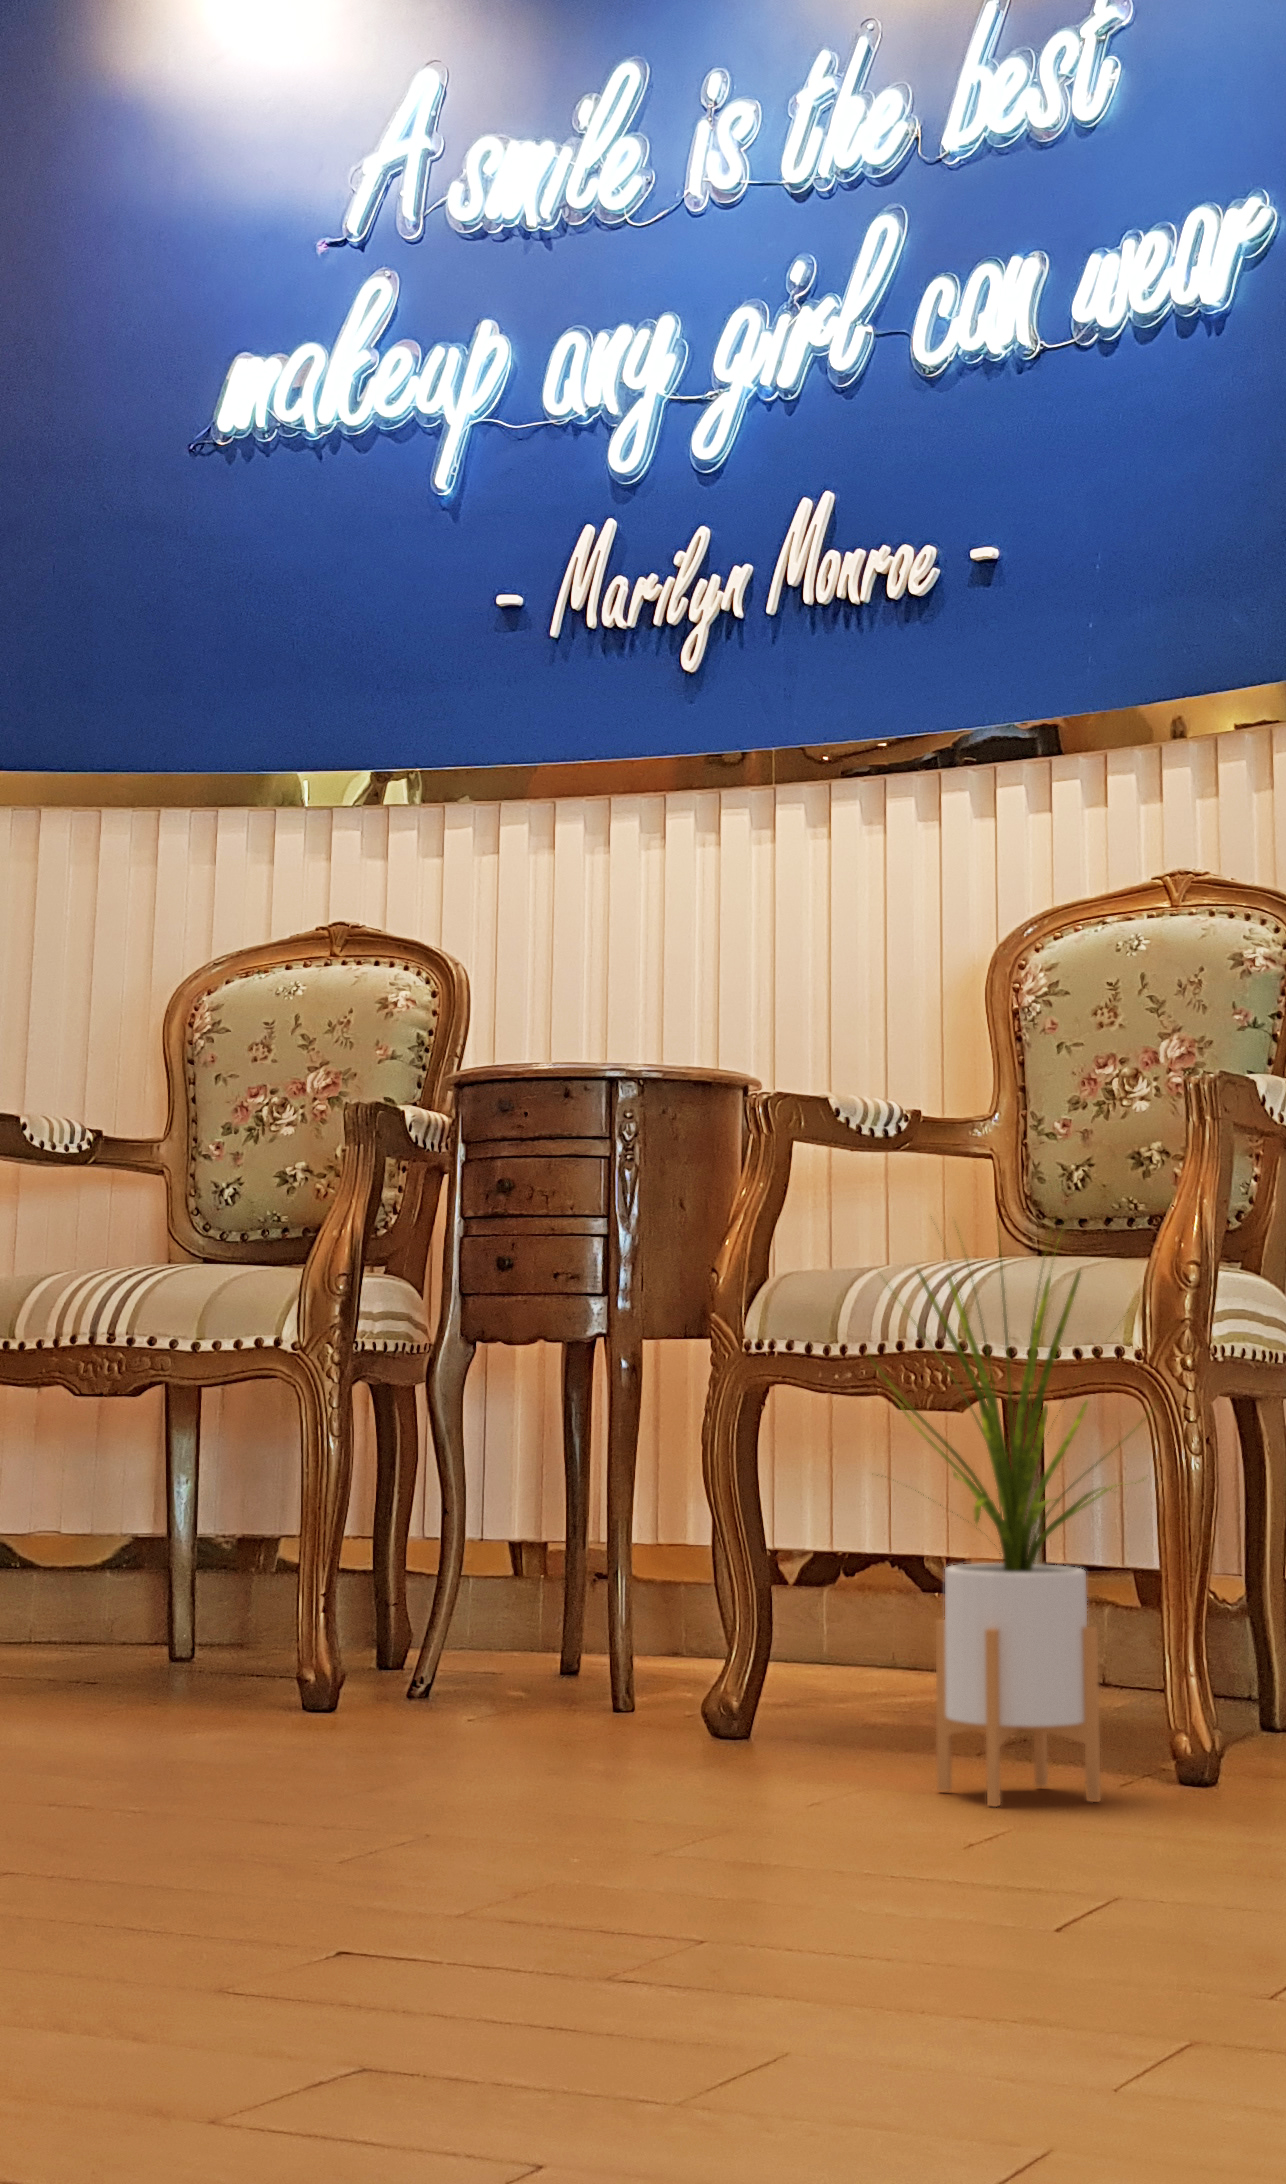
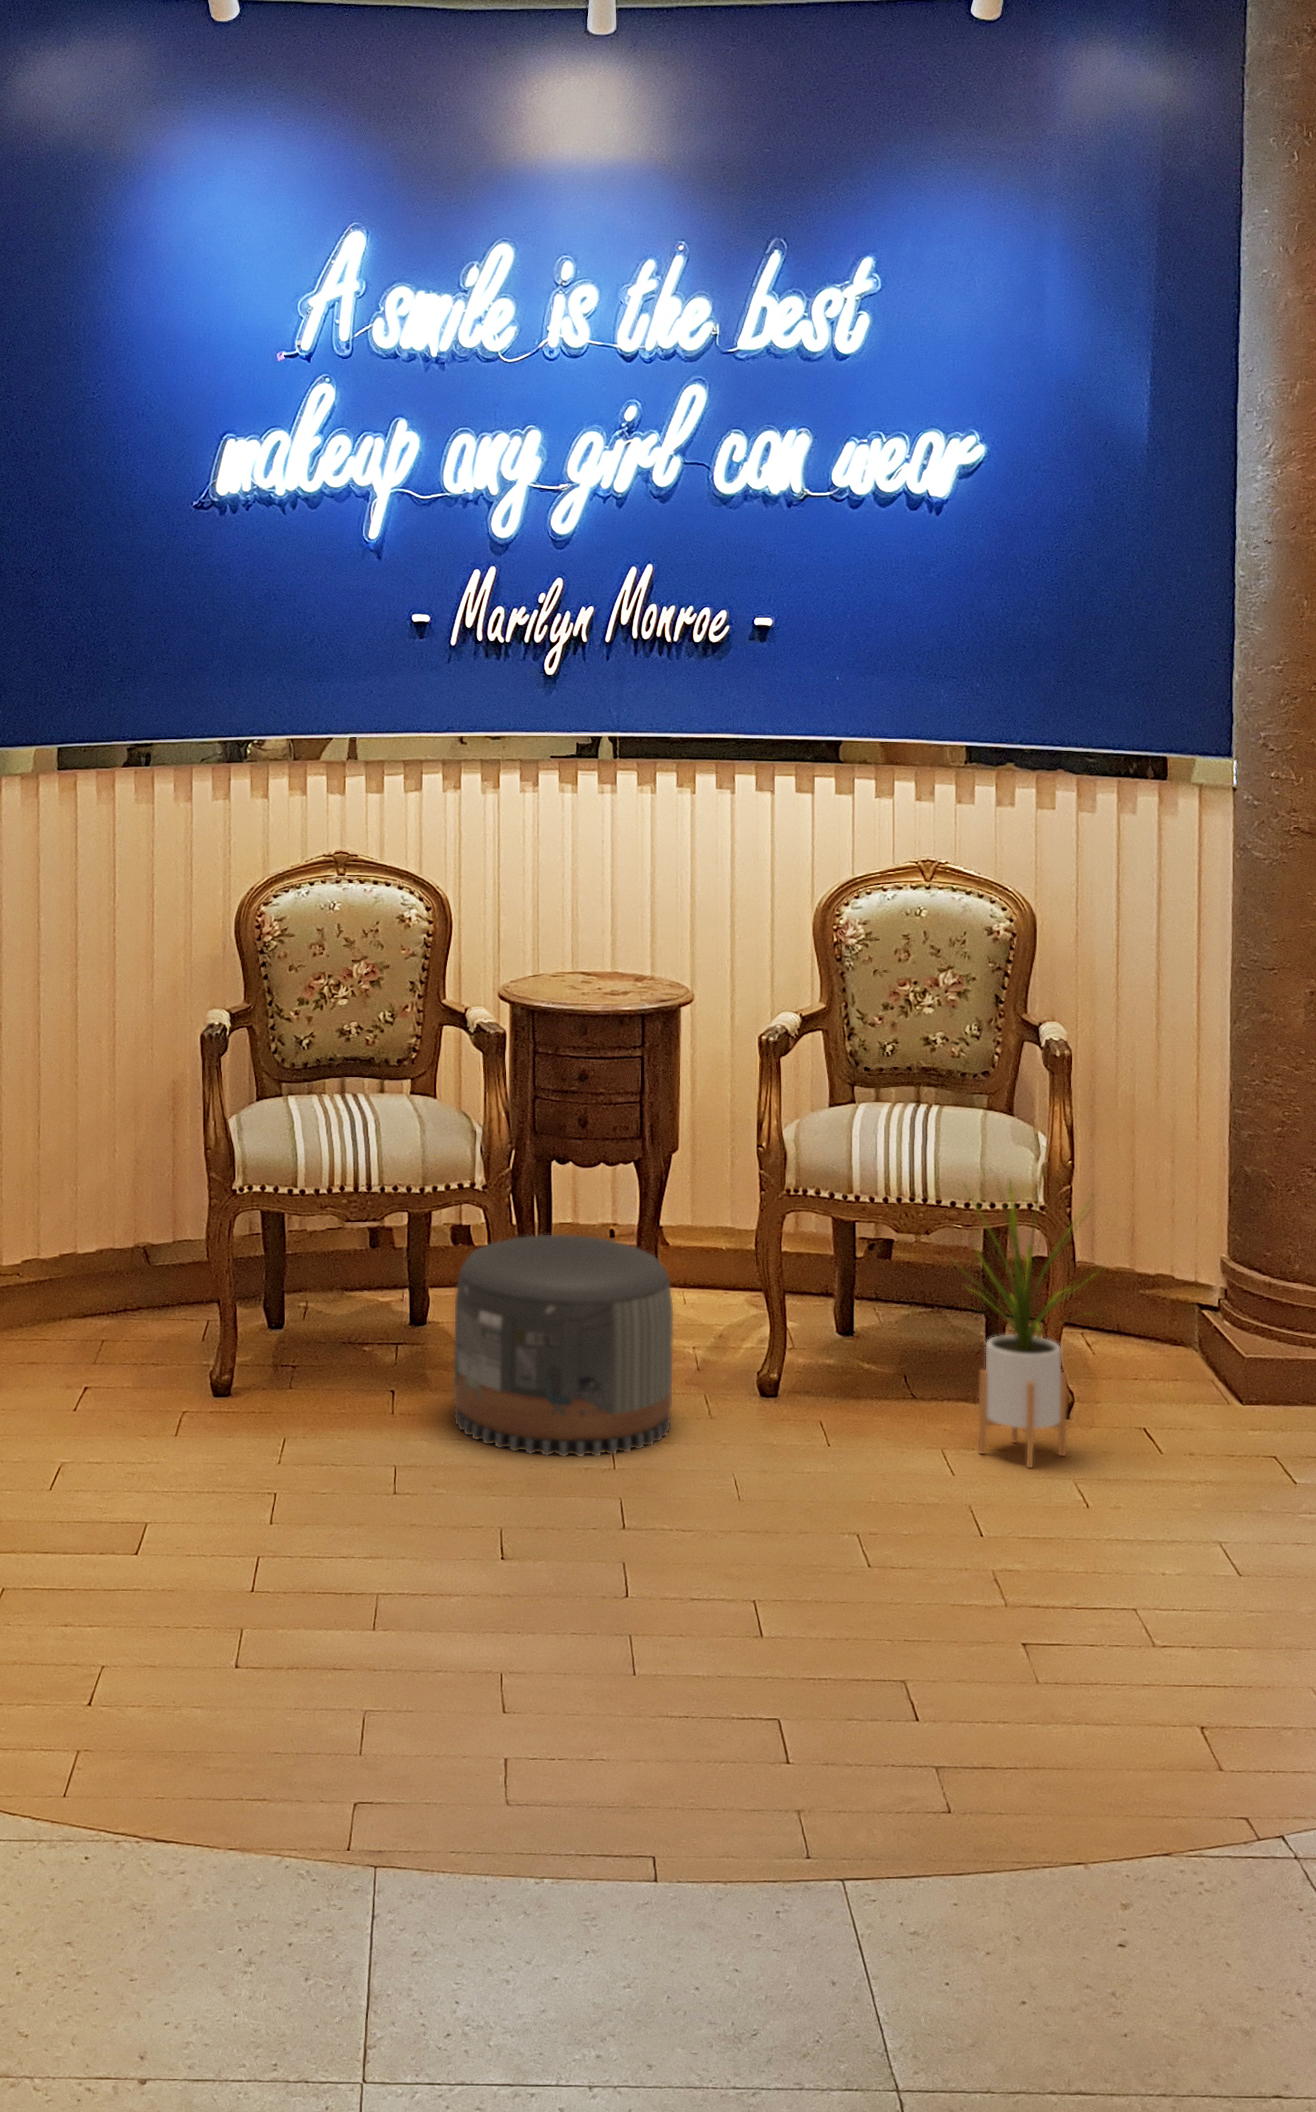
pouf: none [114,1408,503,1757] -> present [454,1235,673,1457]

